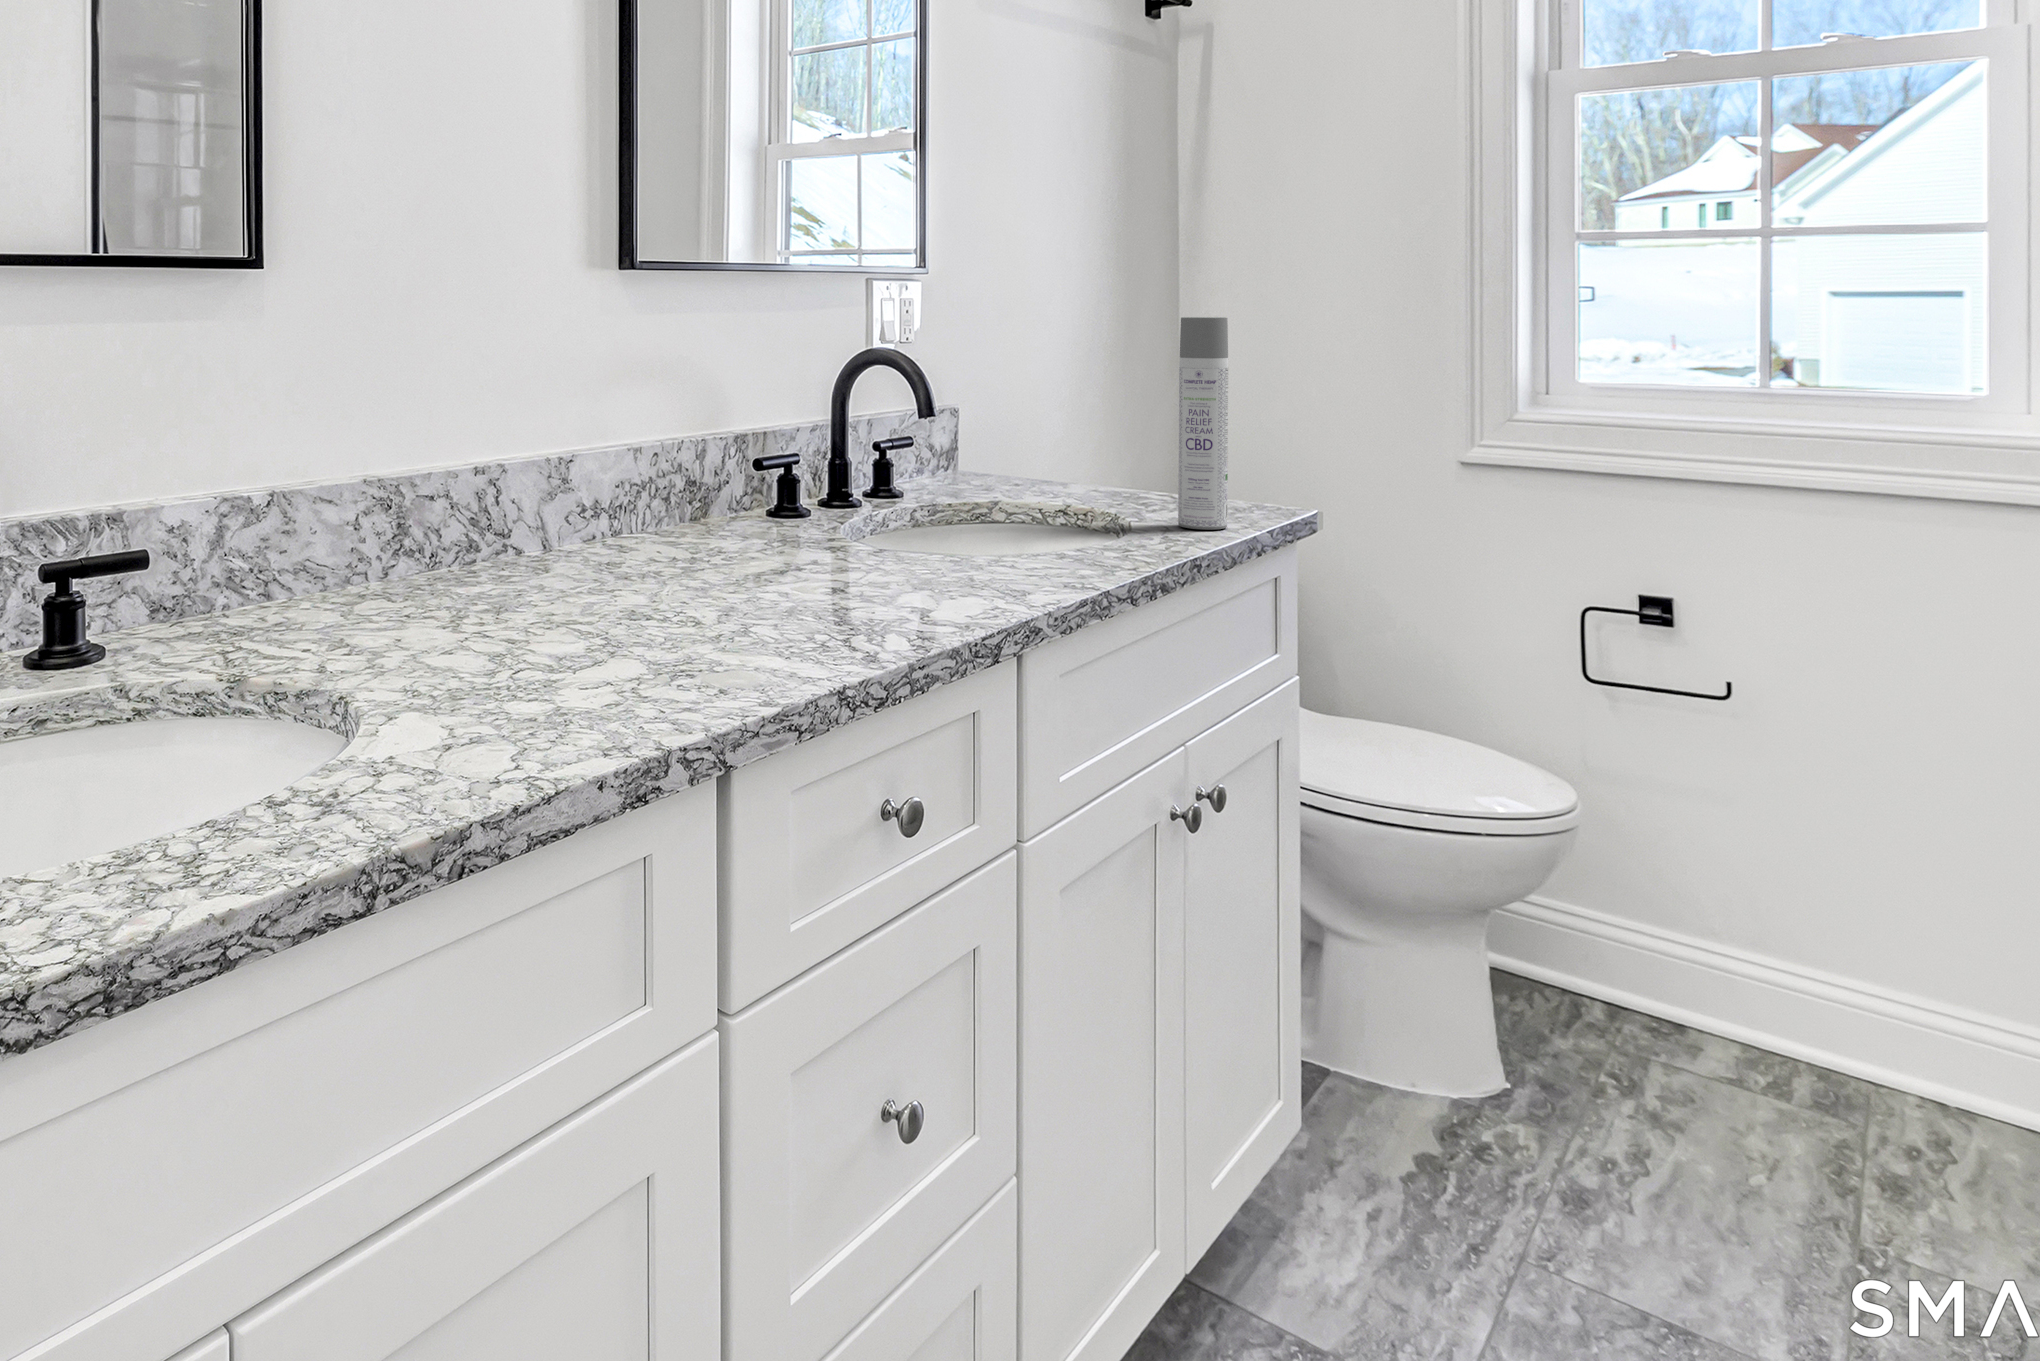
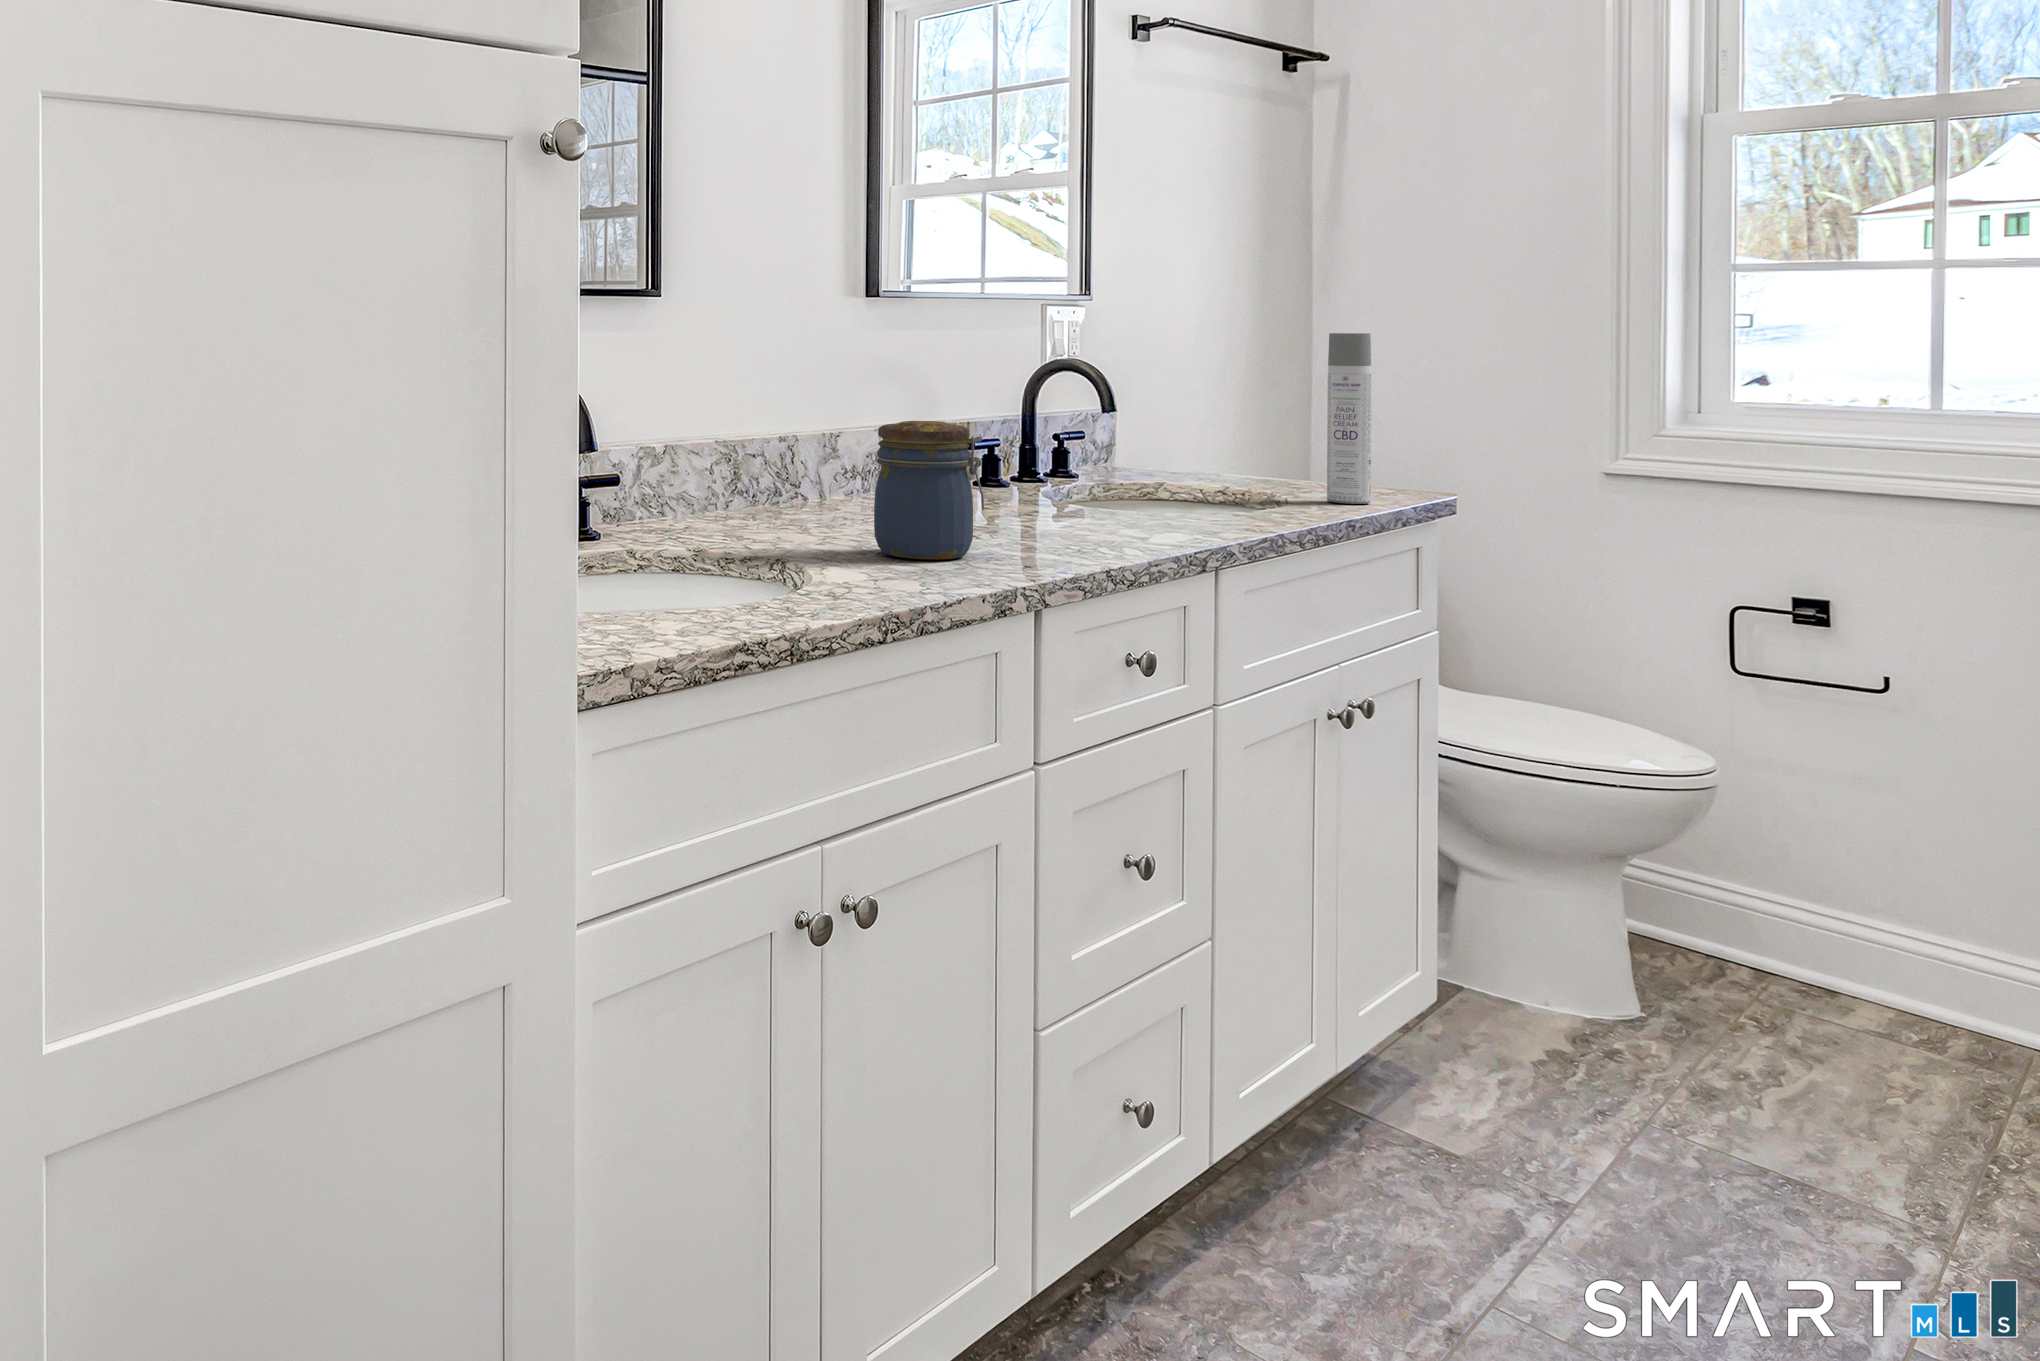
jar: none [511,459,678,681] -> present [874,421,984,560]

